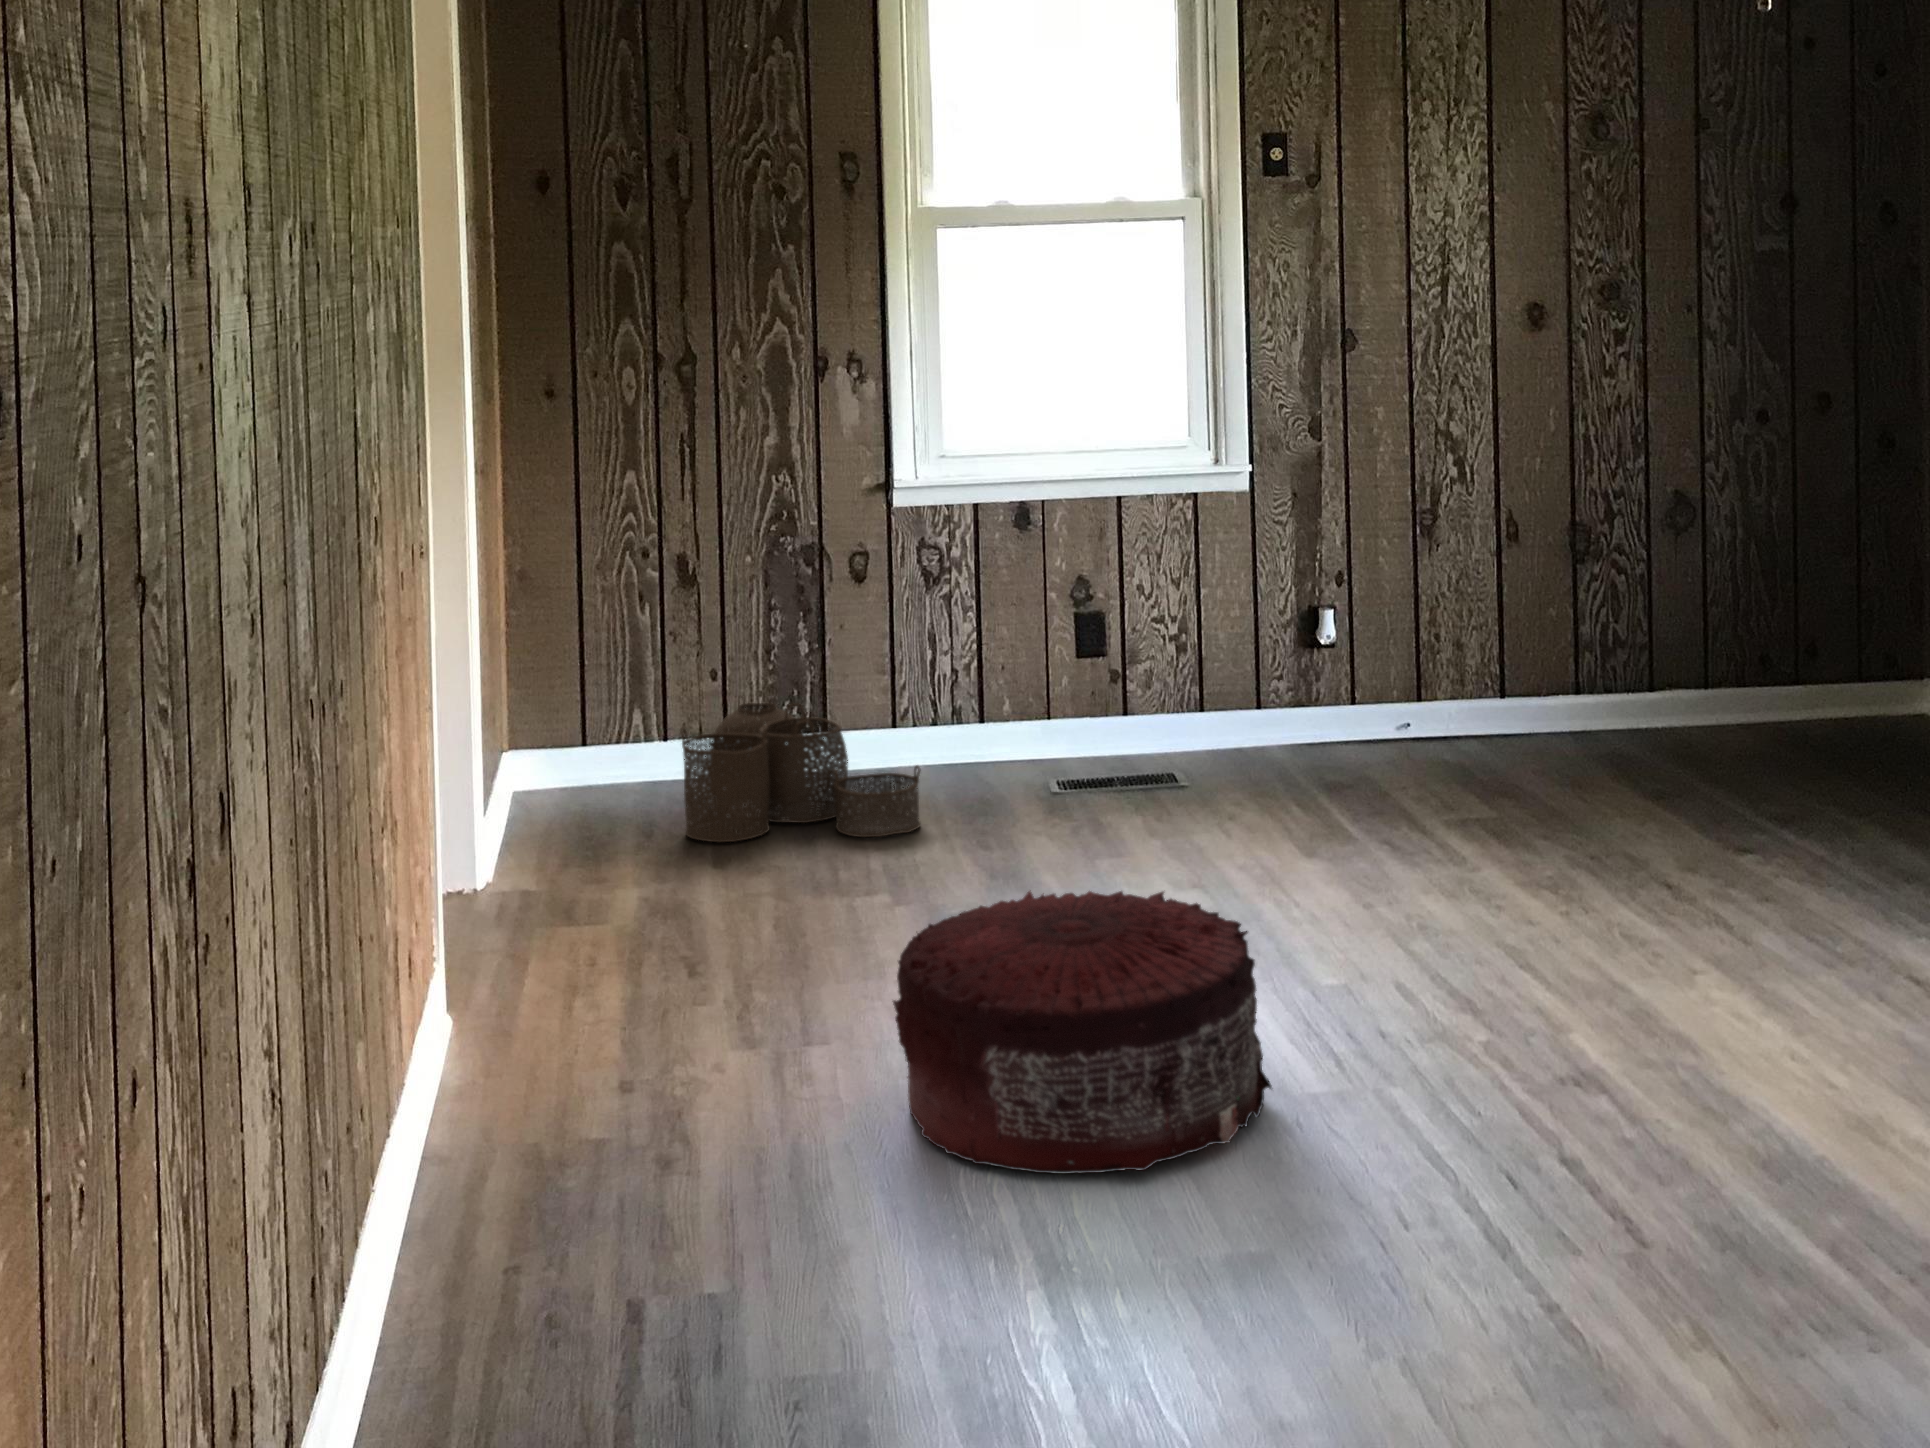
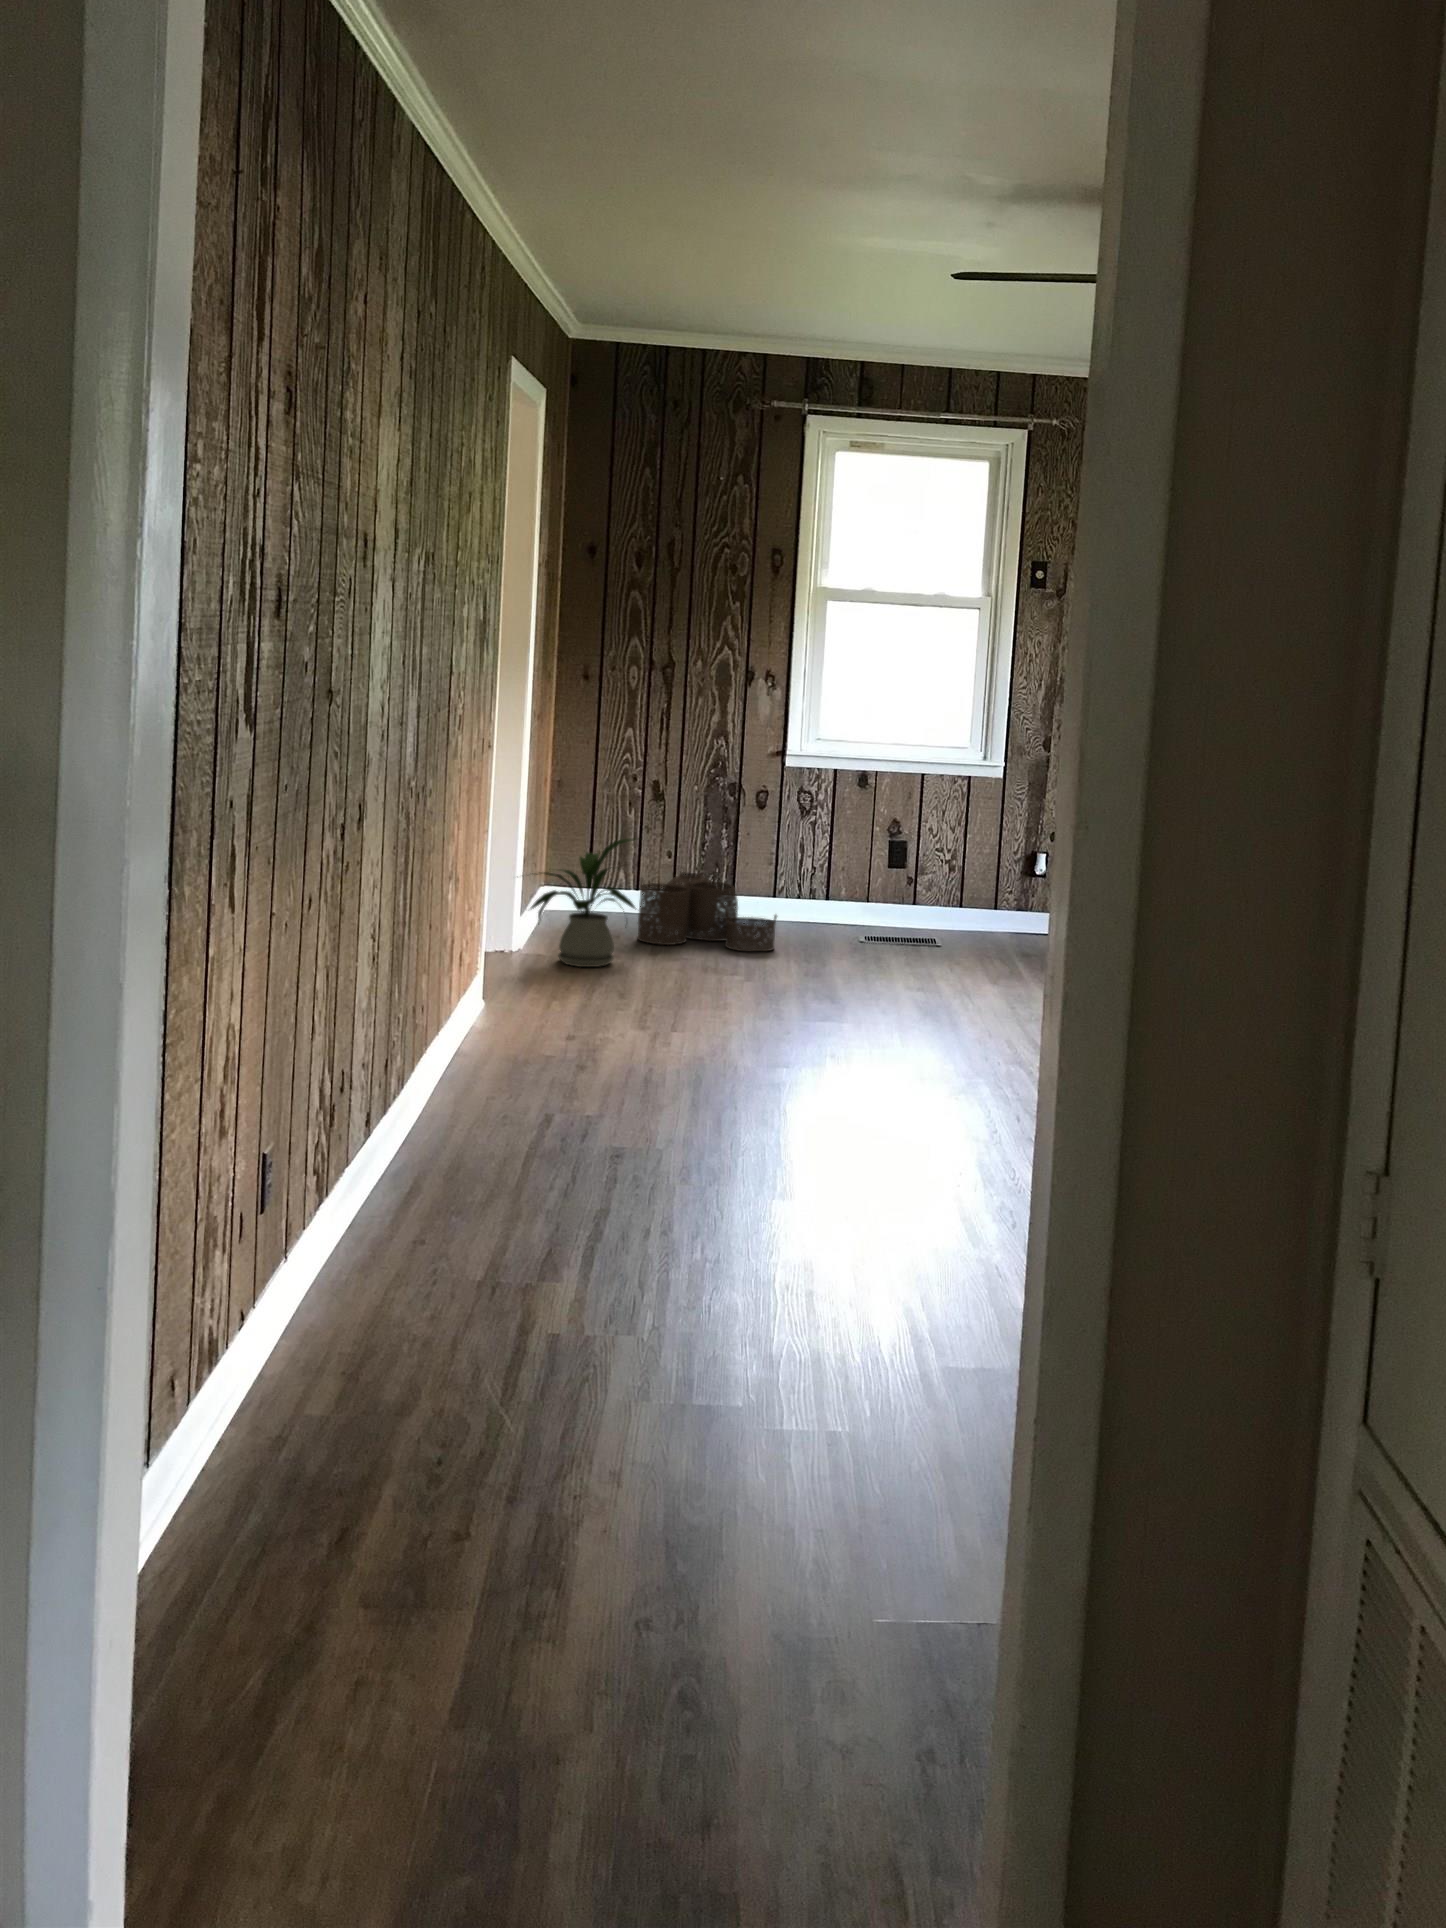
house plant: none [471,671,692,911] -> present [531,839,635,967]
pouf: present [893,891,1272,1174] -> none [710,960,911,1096]

